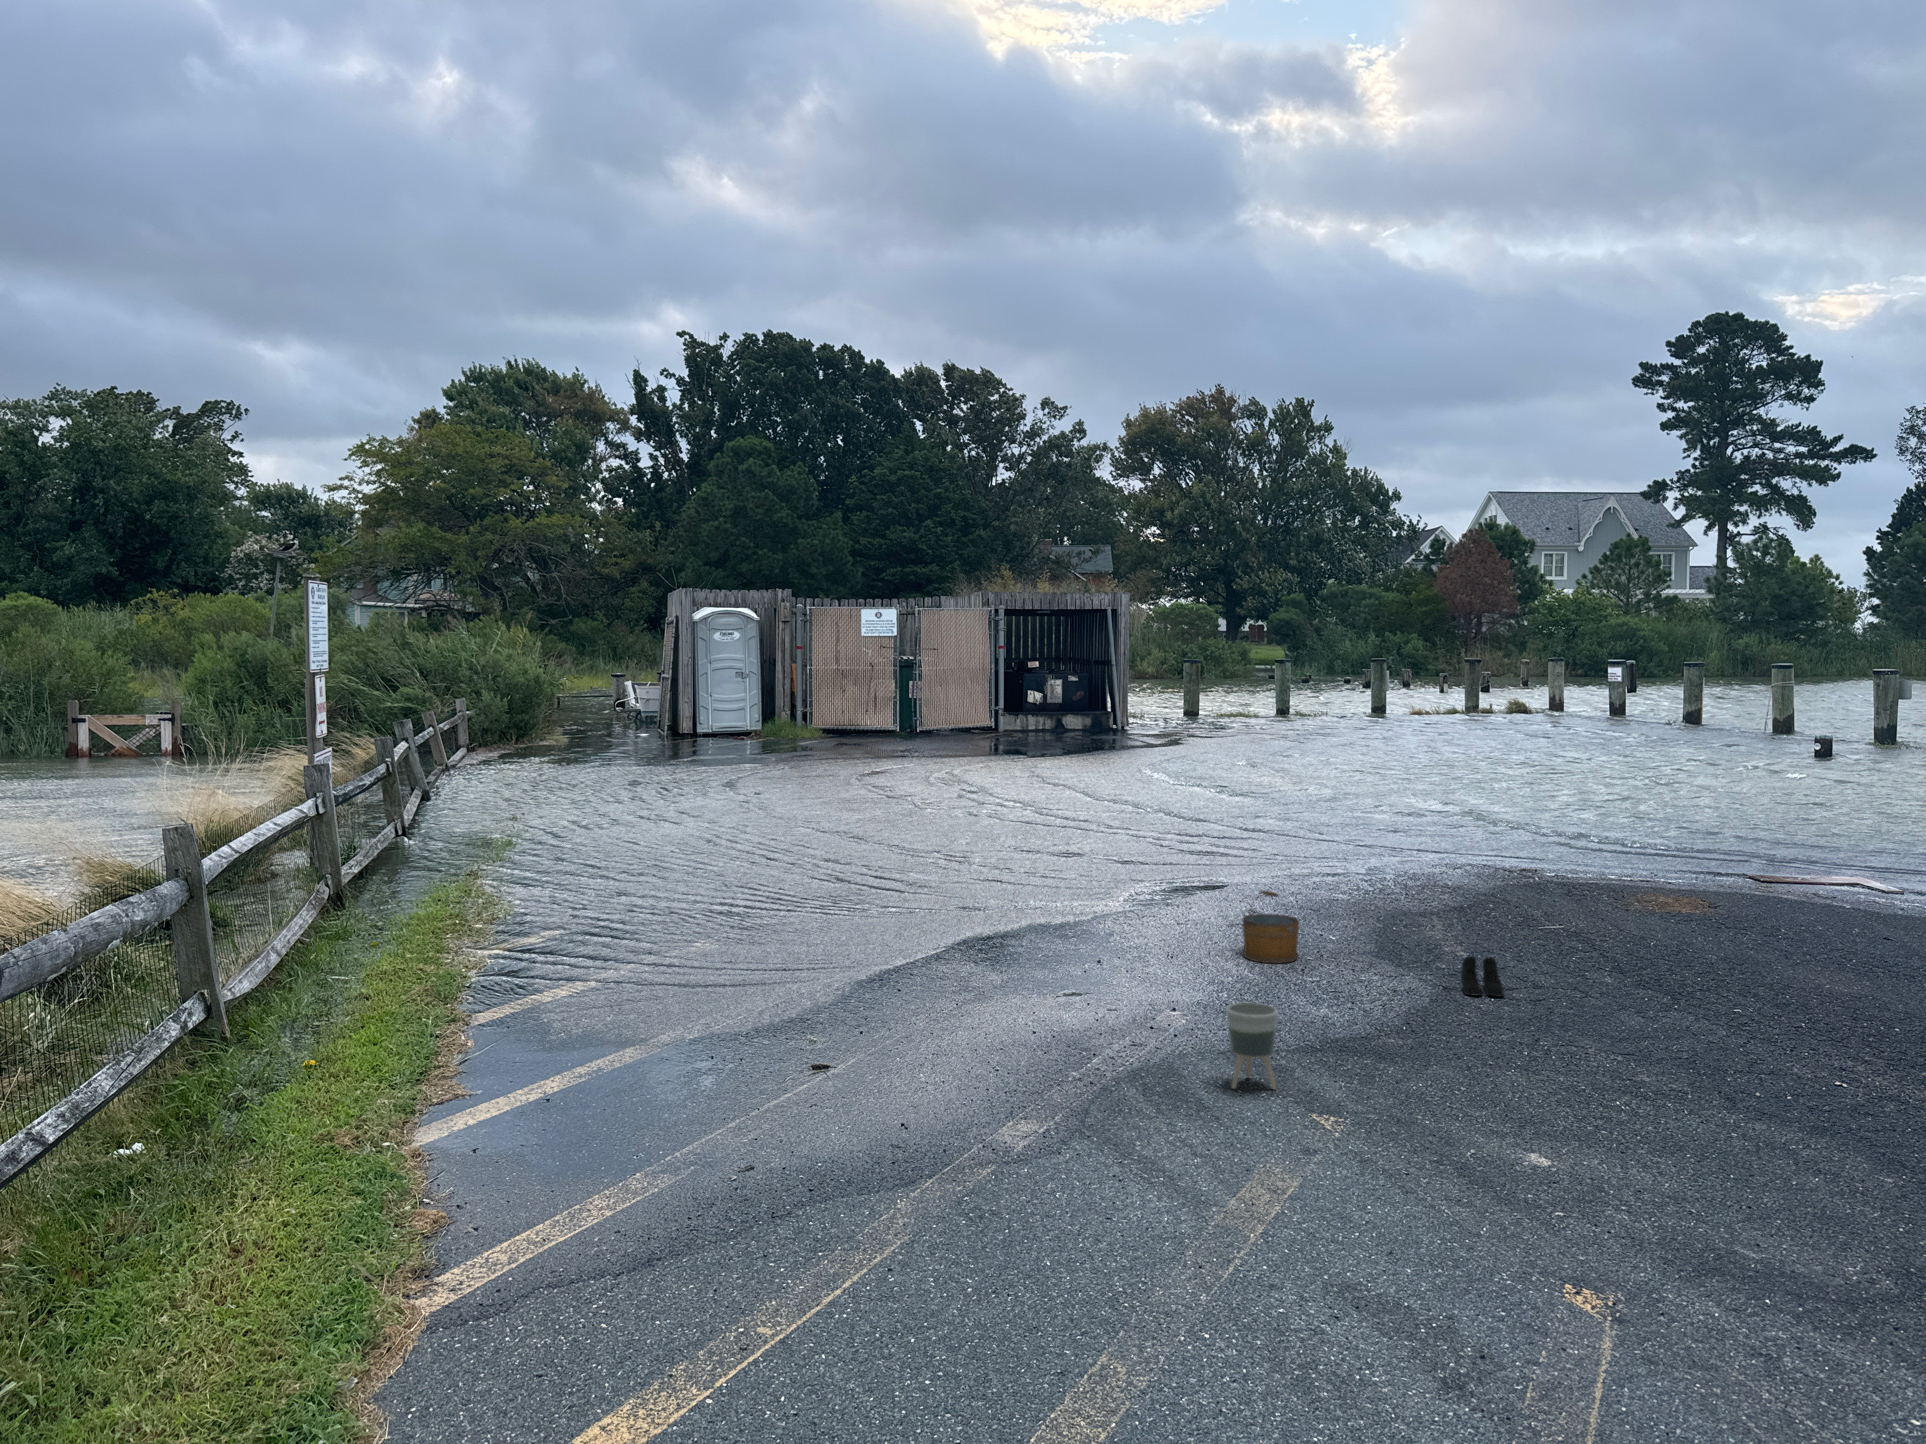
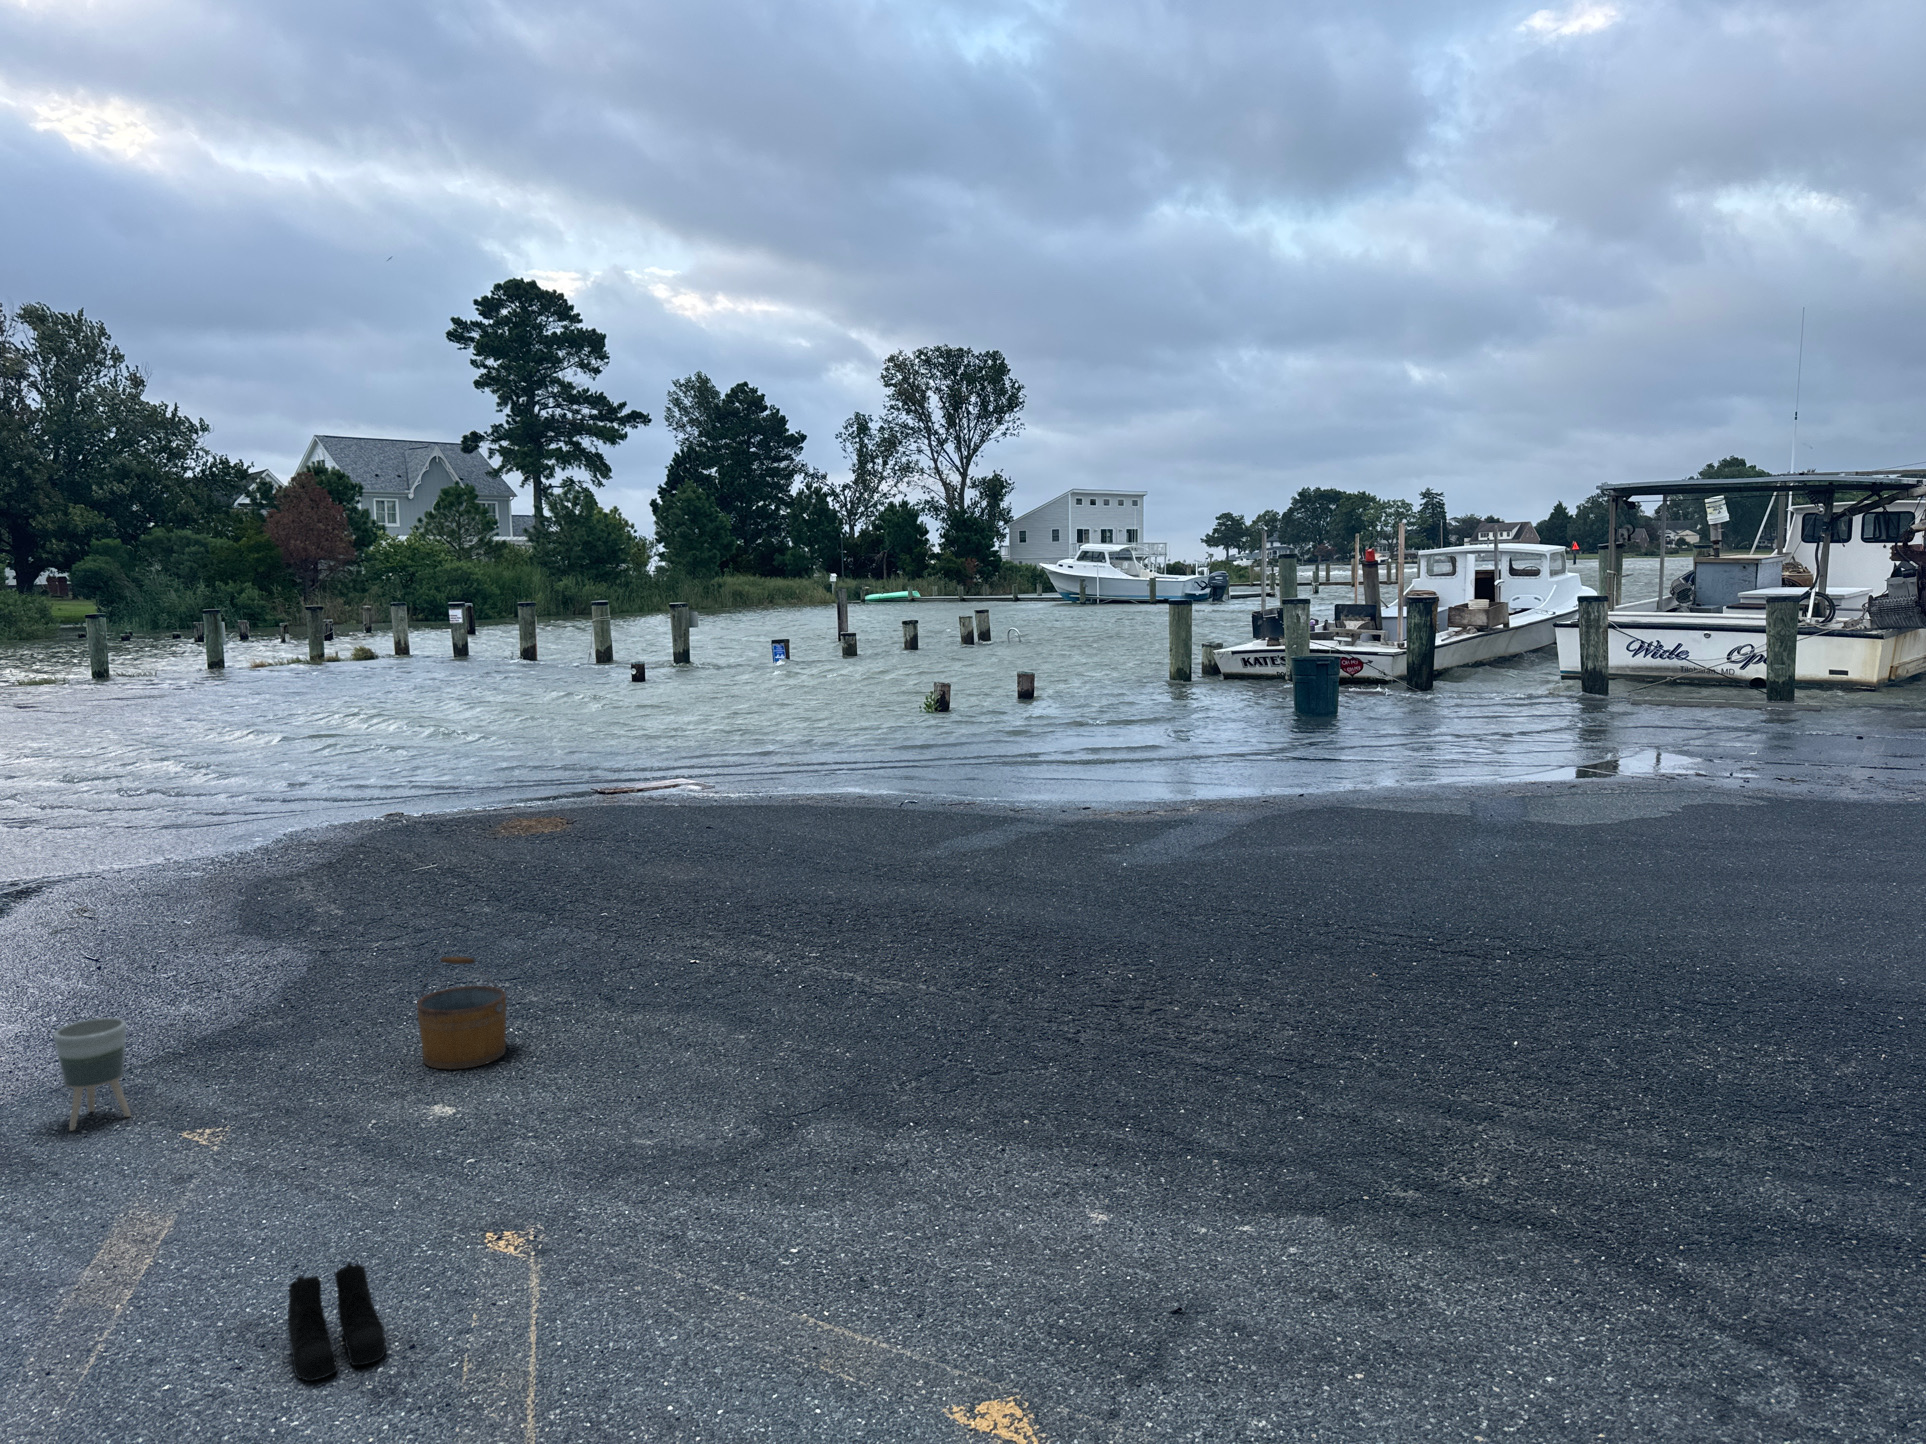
bucket: present [1243,891,1299,963] -> present [417,957,506,1070]
boots: present [1461,956,1504,997] -> present [288,1262,386,1381]

